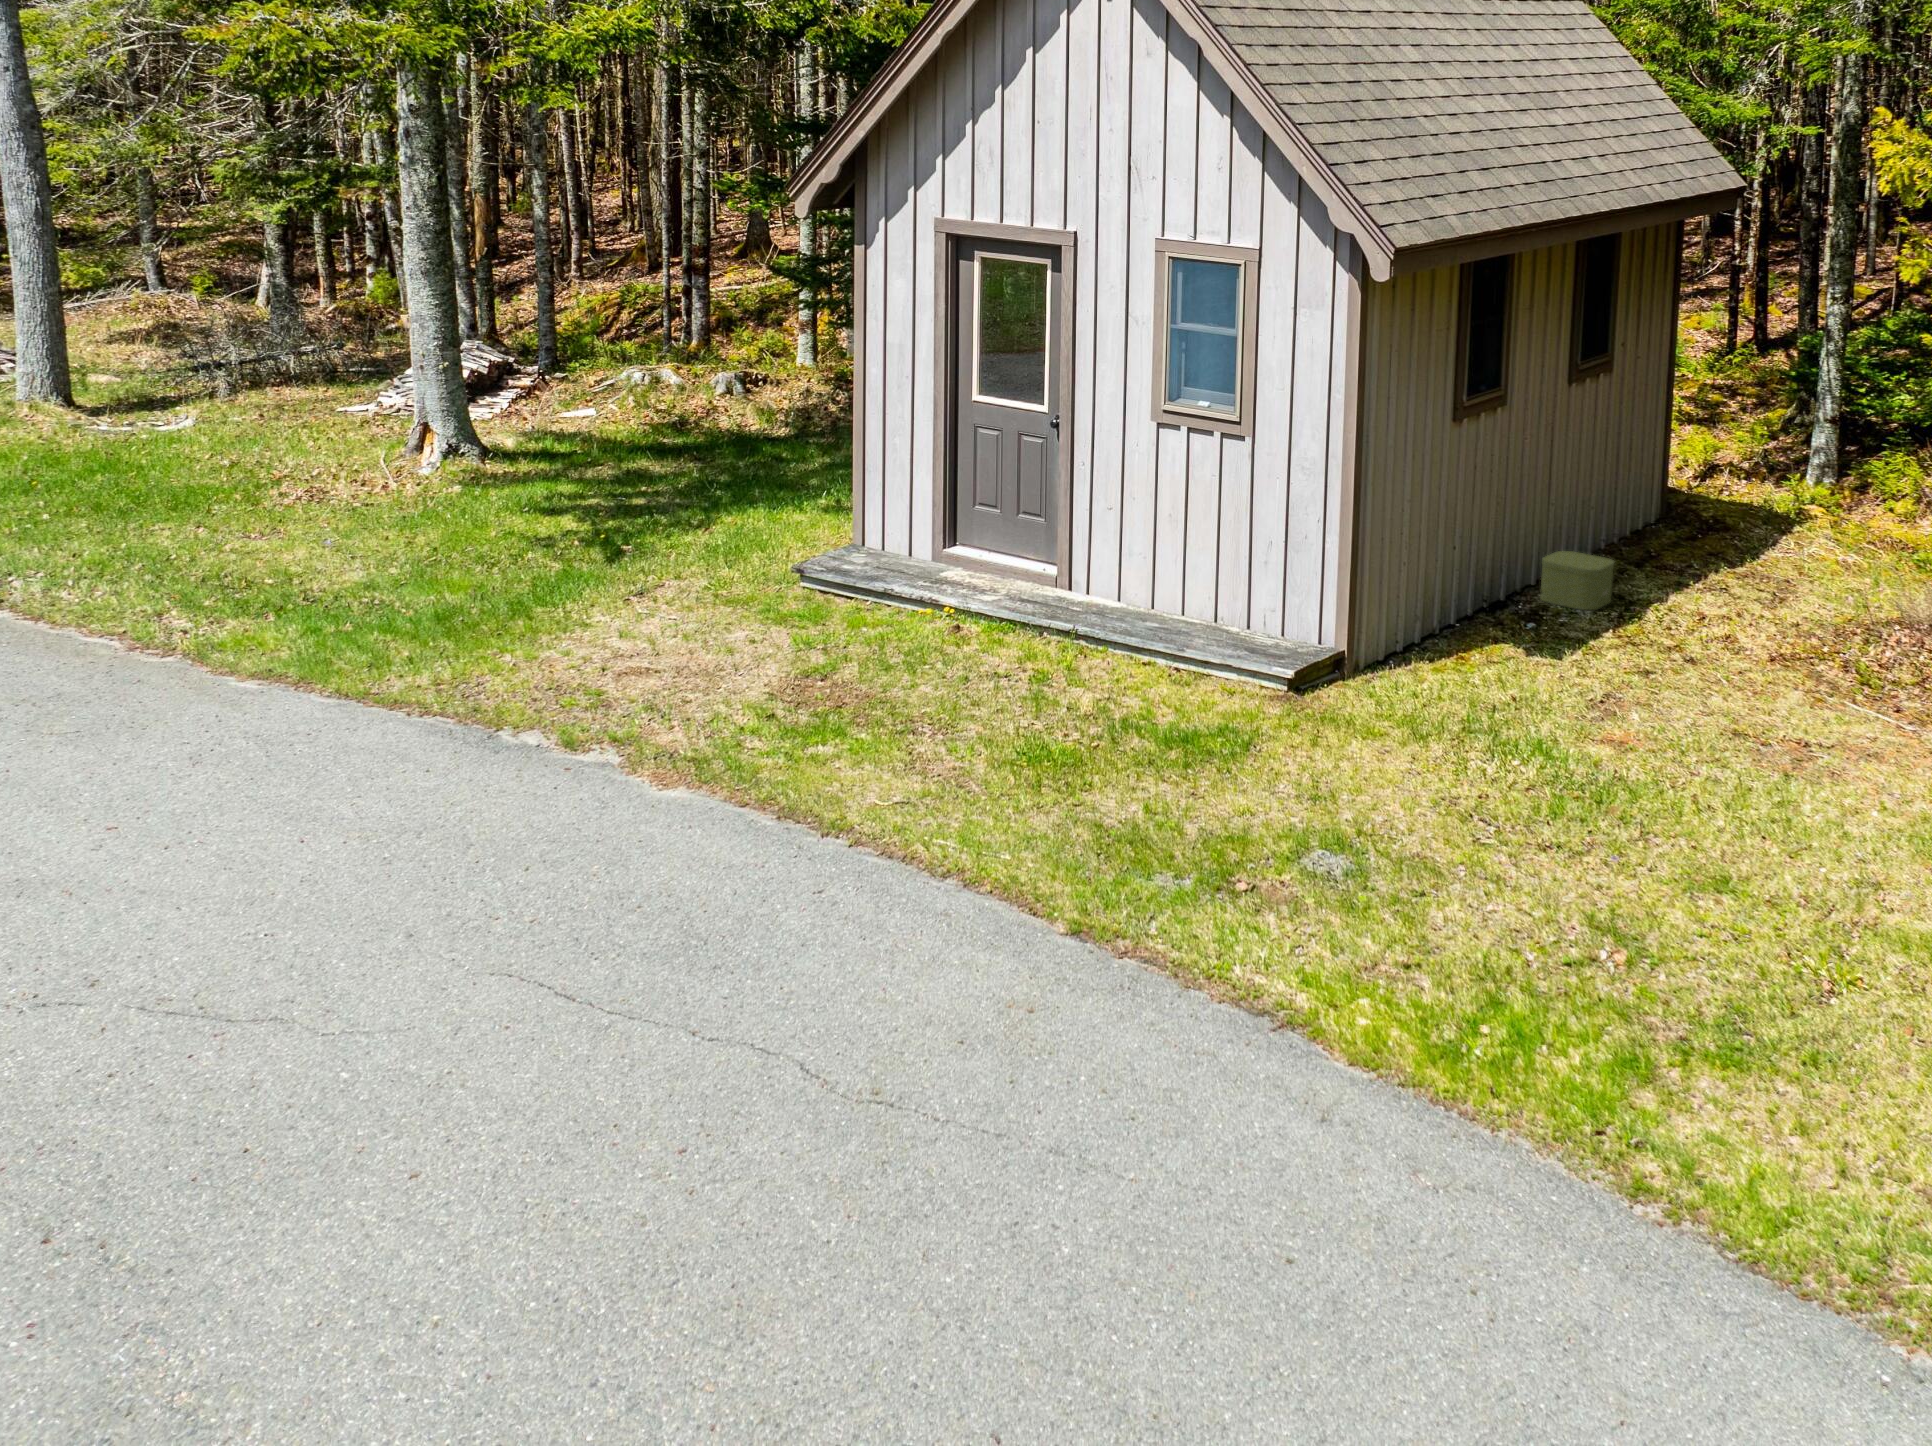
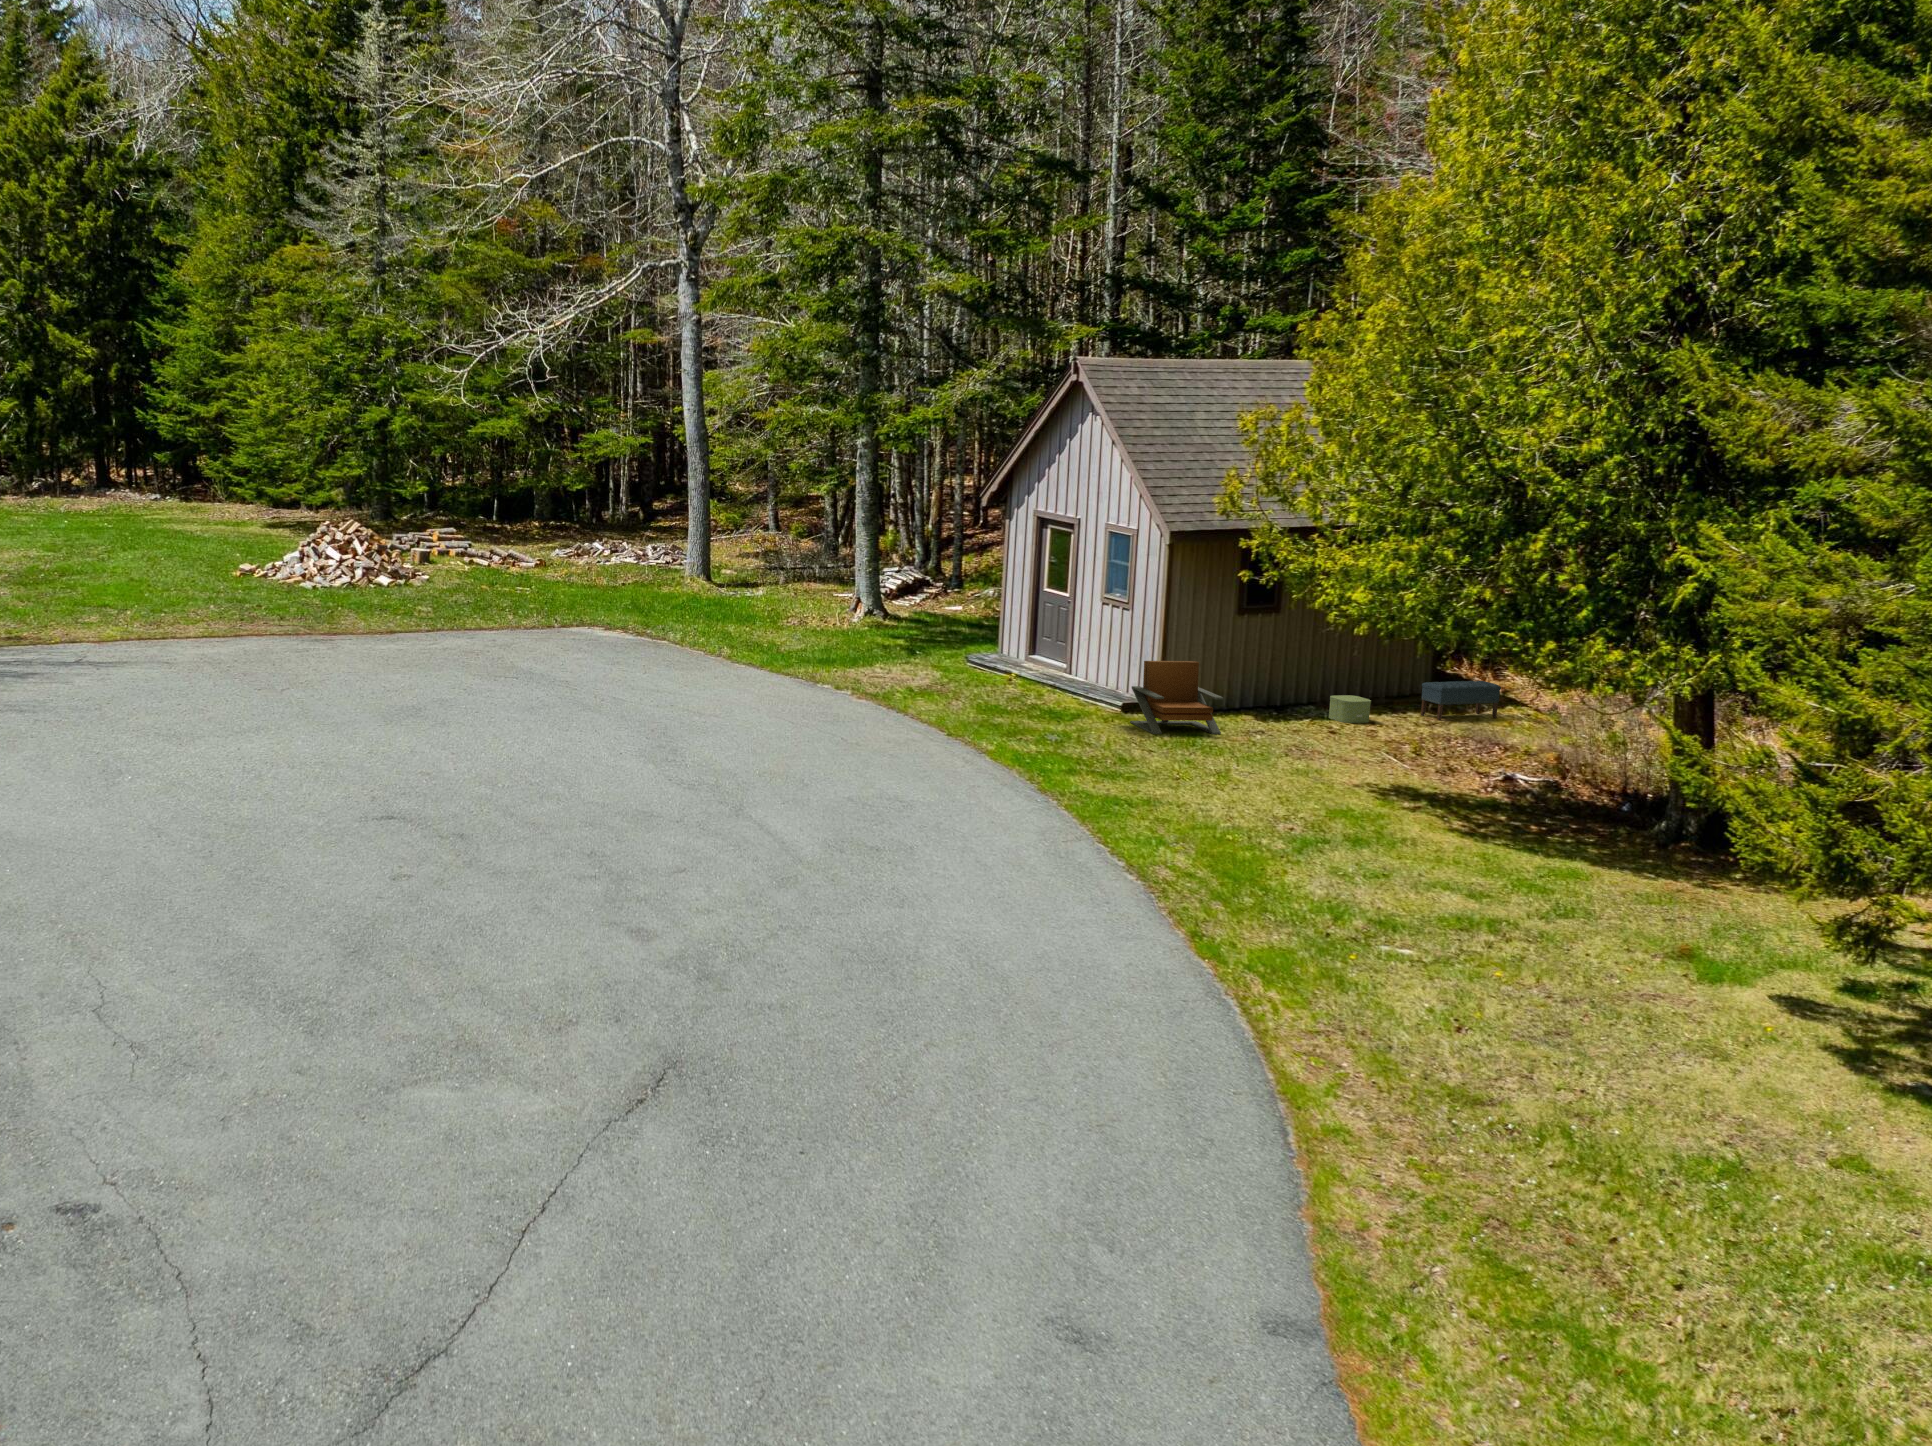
bench: none [1621,486,1712,571] -> present [1421,681,1501,720]
lounge chair: none [1319,547,1524,745] -> present [1130,661,1223,734]

